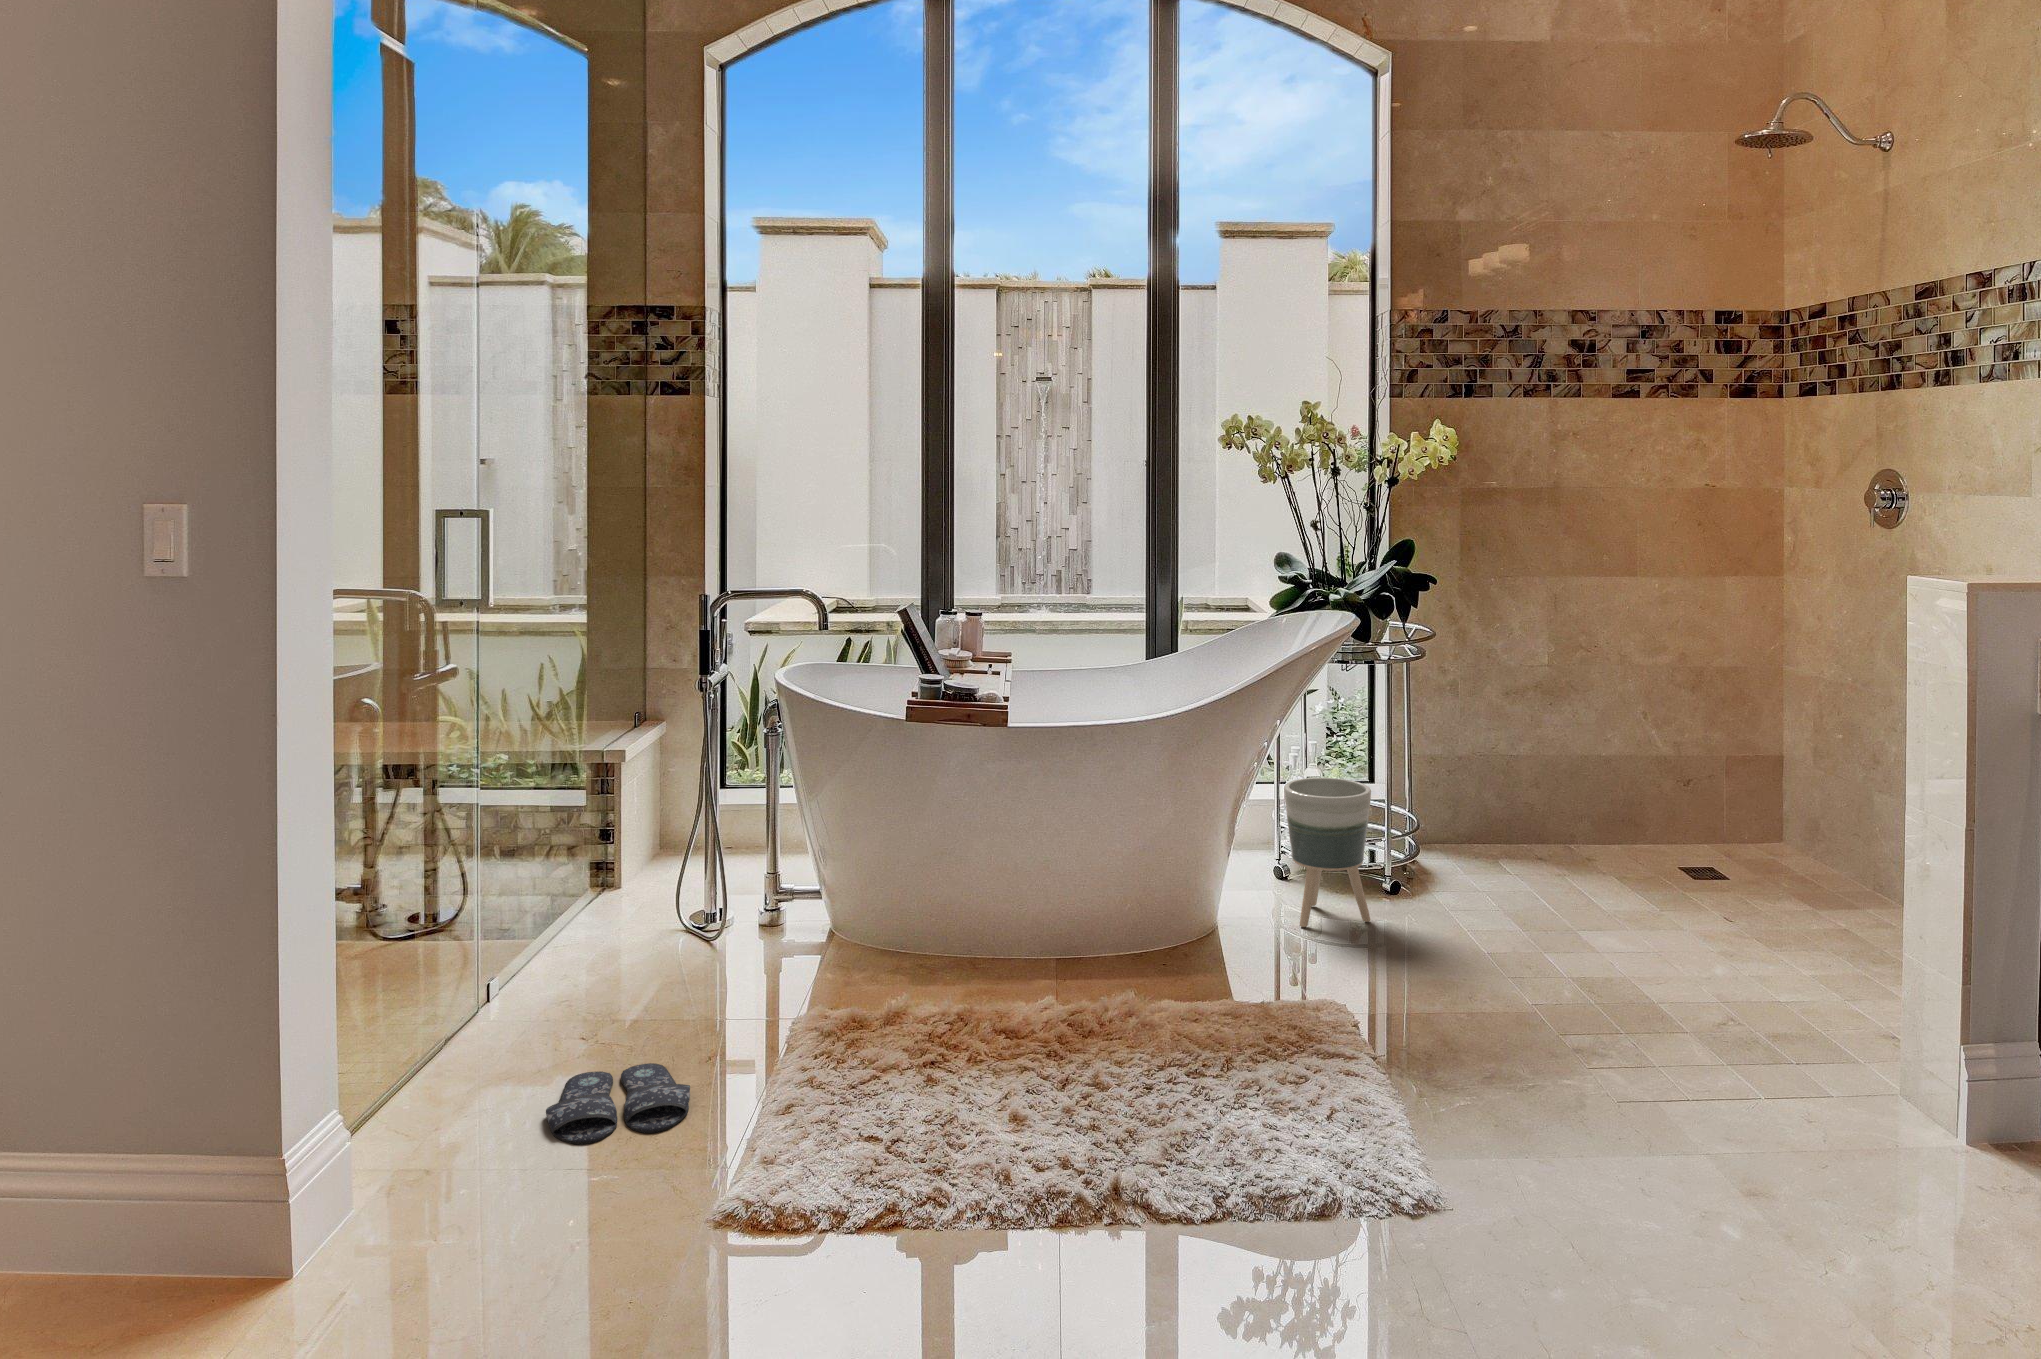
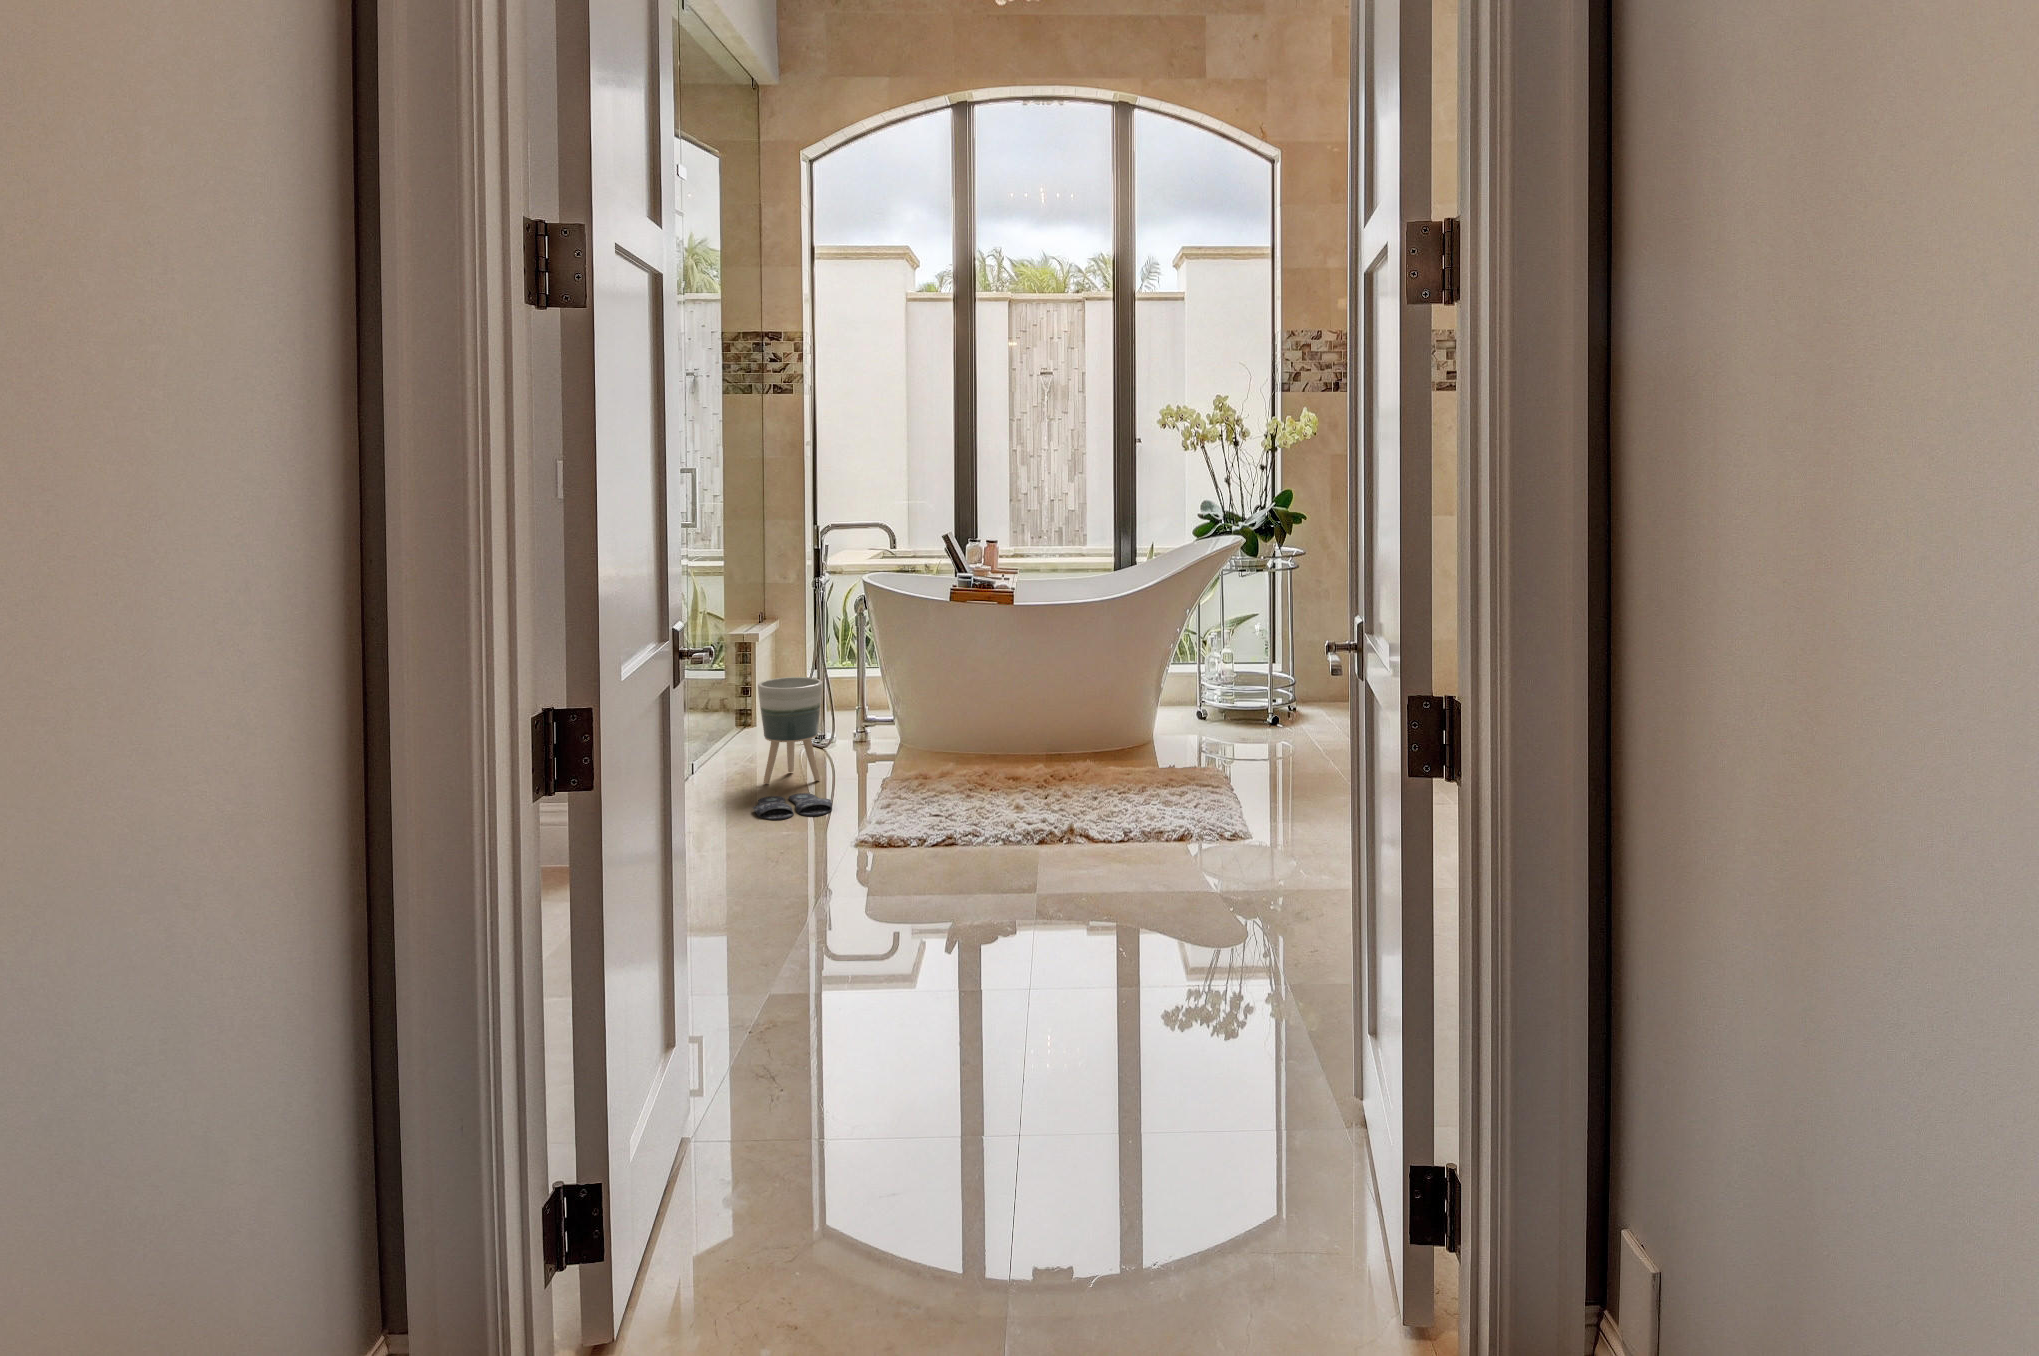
planter: present [1284,778,1371,927] -> present [758,677,823,784]

